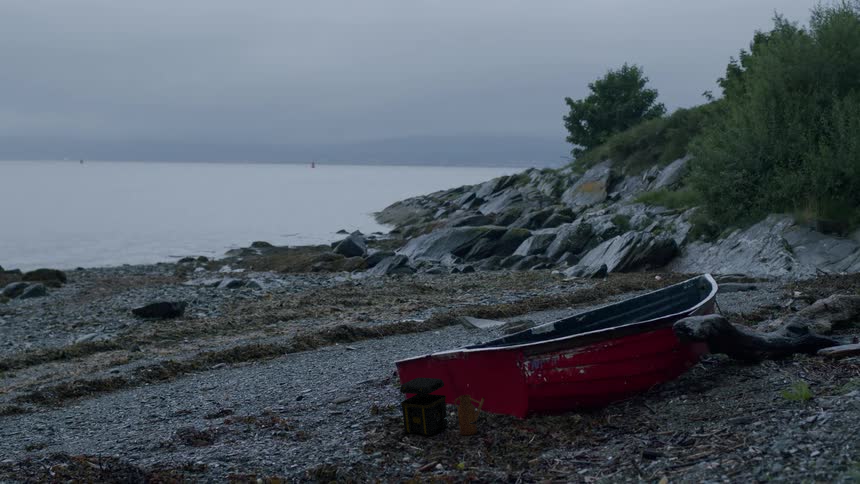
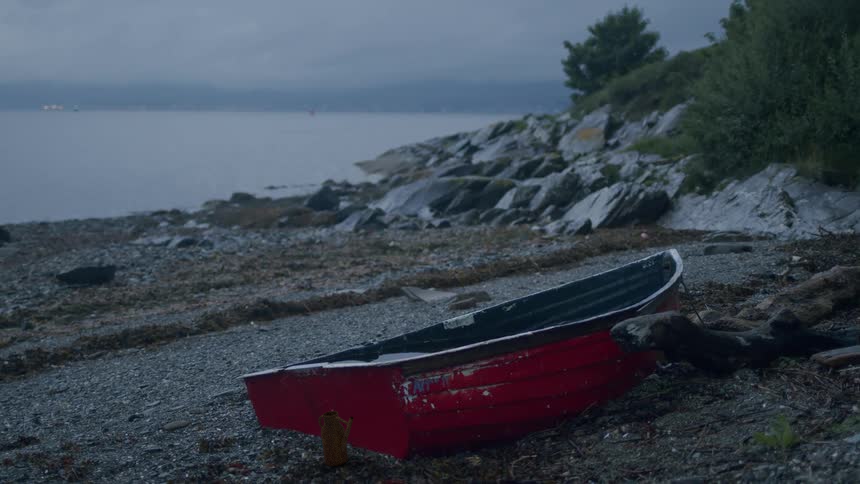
toolbox: present [400,378,447,435] -> none [247,385,314,465]

